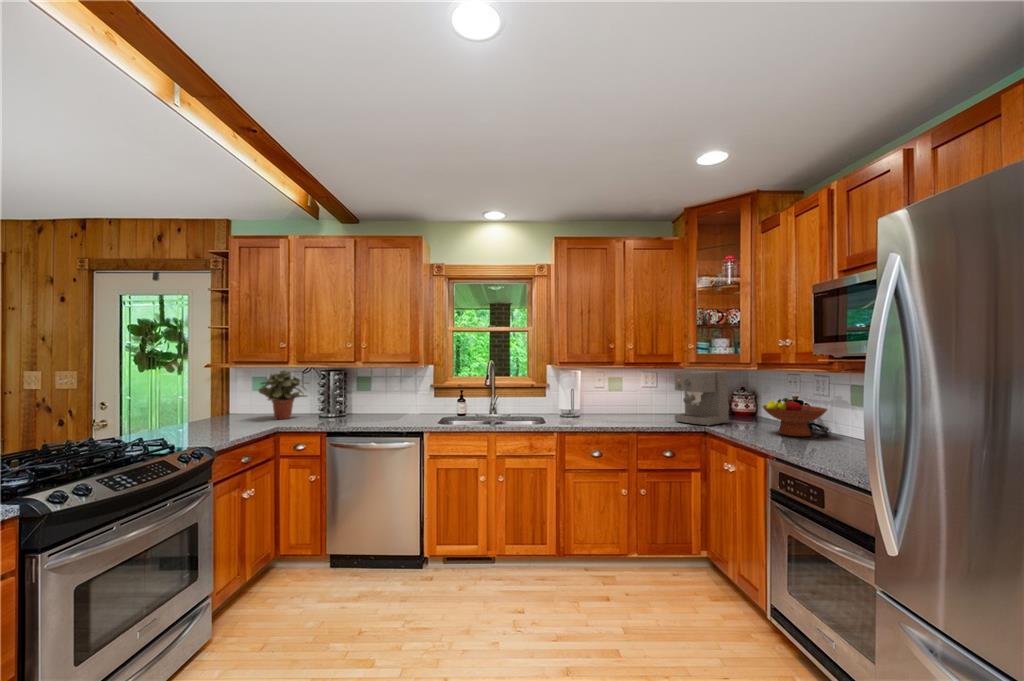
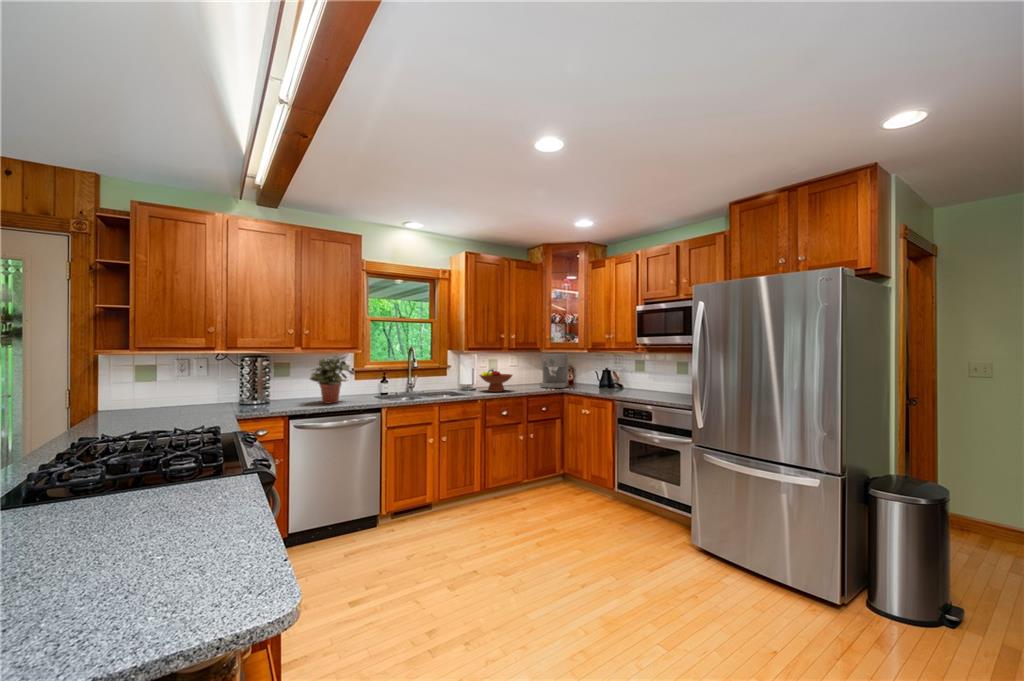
potted plant: present [258,371,308,419] -> present [310,356,354,404]
fruit bowl: present [762,398,827,436] -> present [480,369,512,392]

